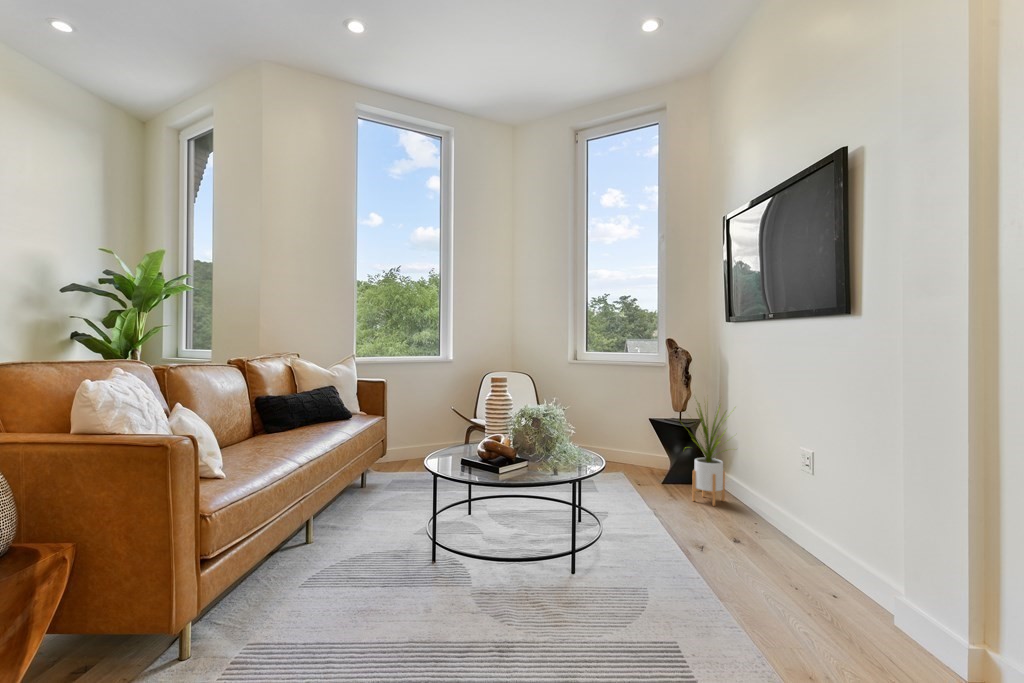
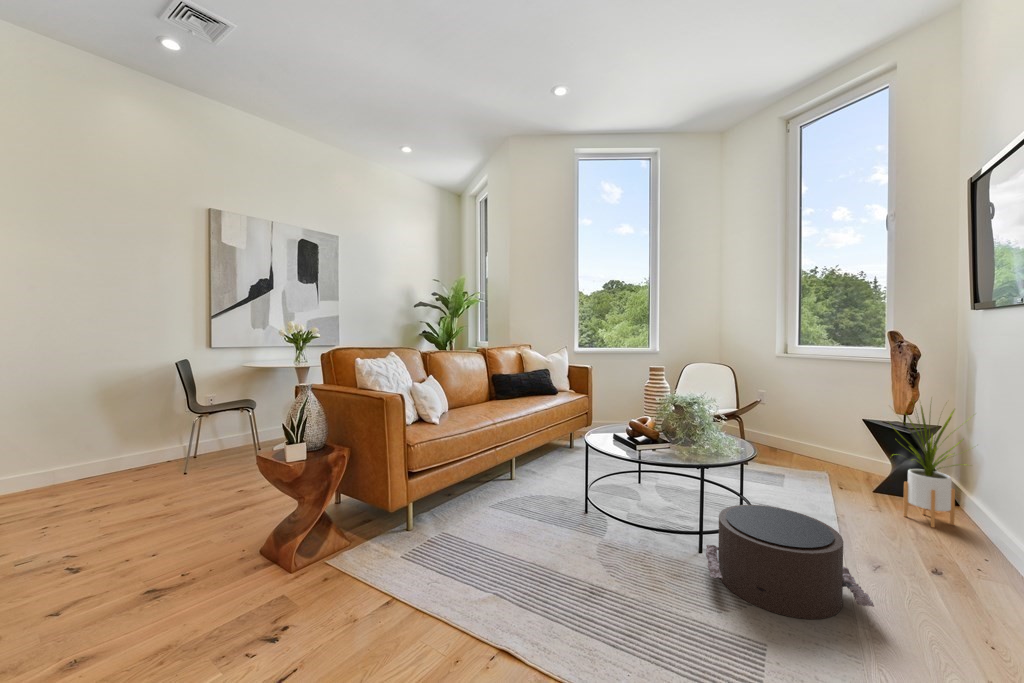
pouf: none [584,510,731,611] -> present [706,505,874,619]

